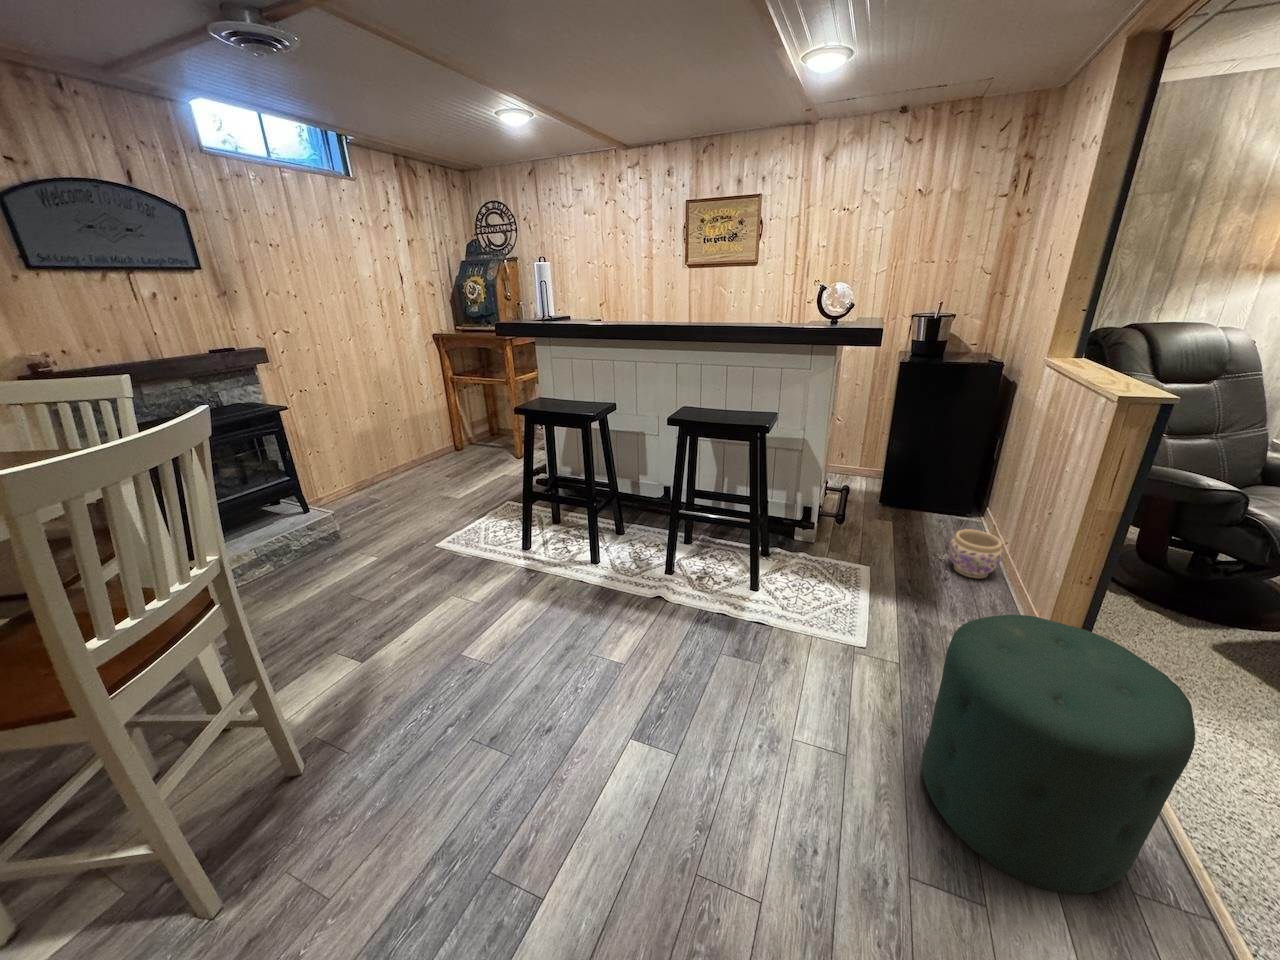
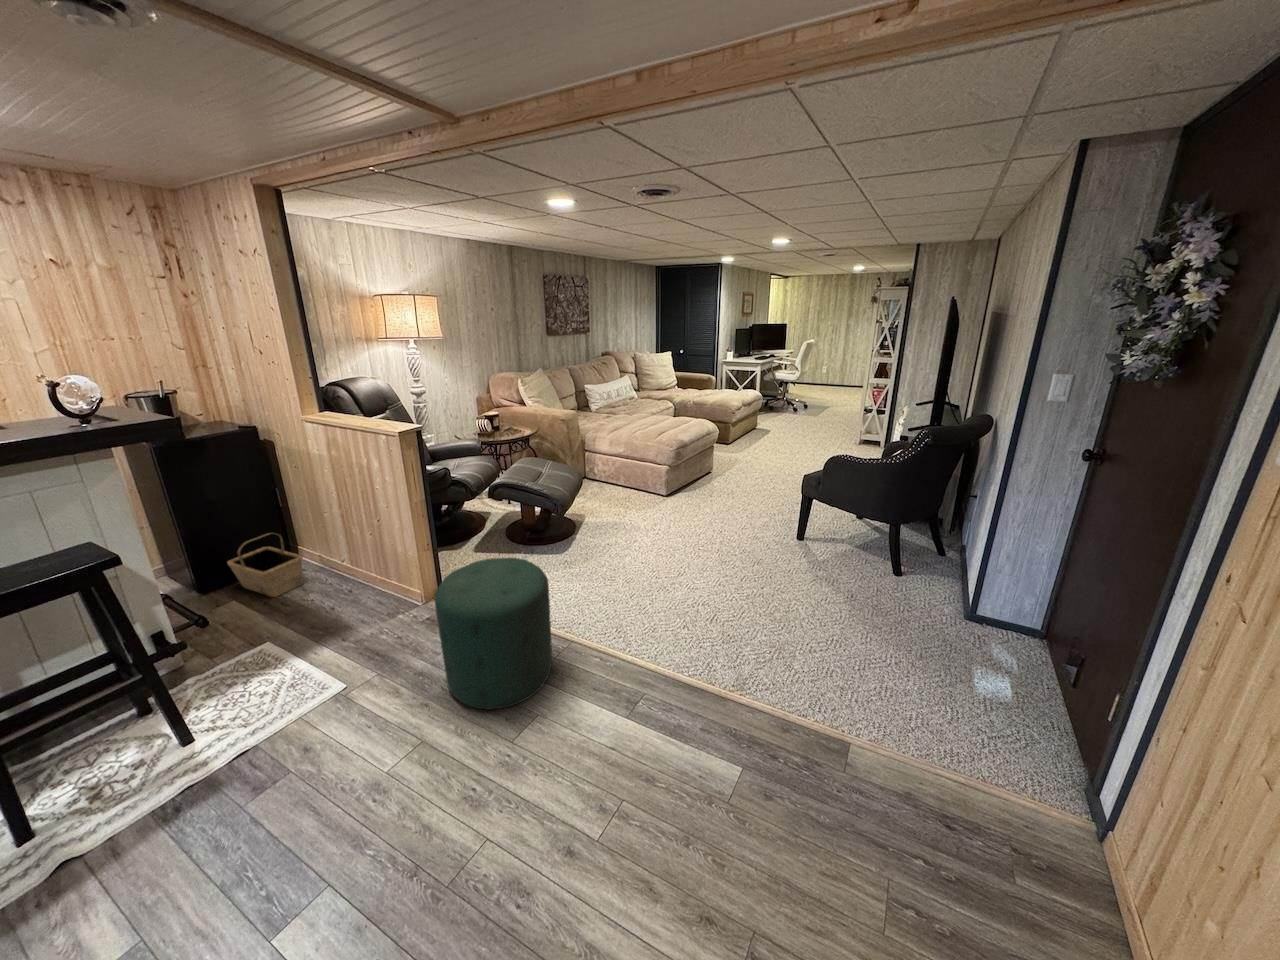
basket: none [906,475,964,542] -> present [227,533,303,597]
planter: present [950,529,1003,579] -> none [314,558,358,599]

